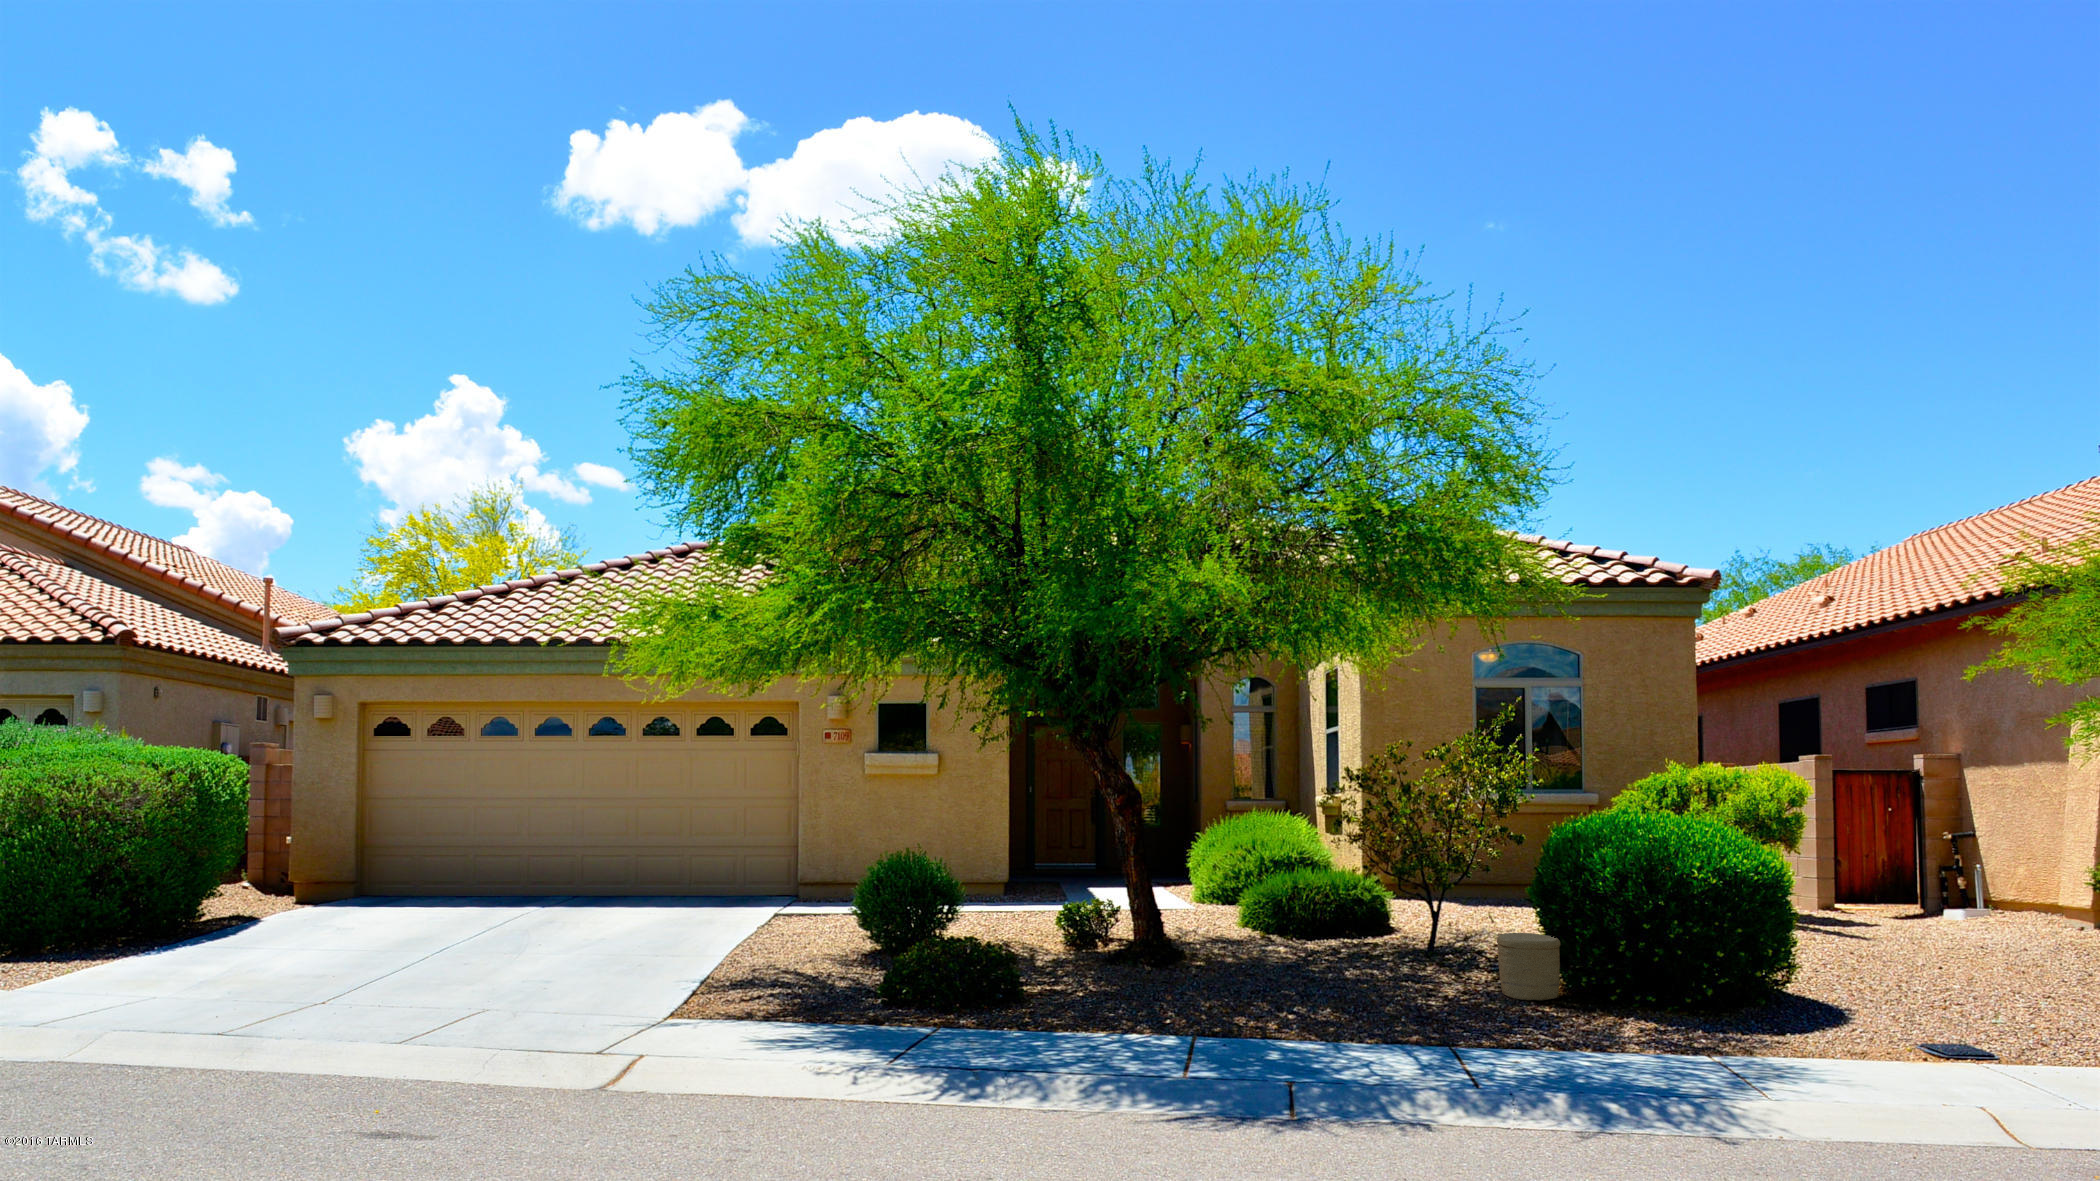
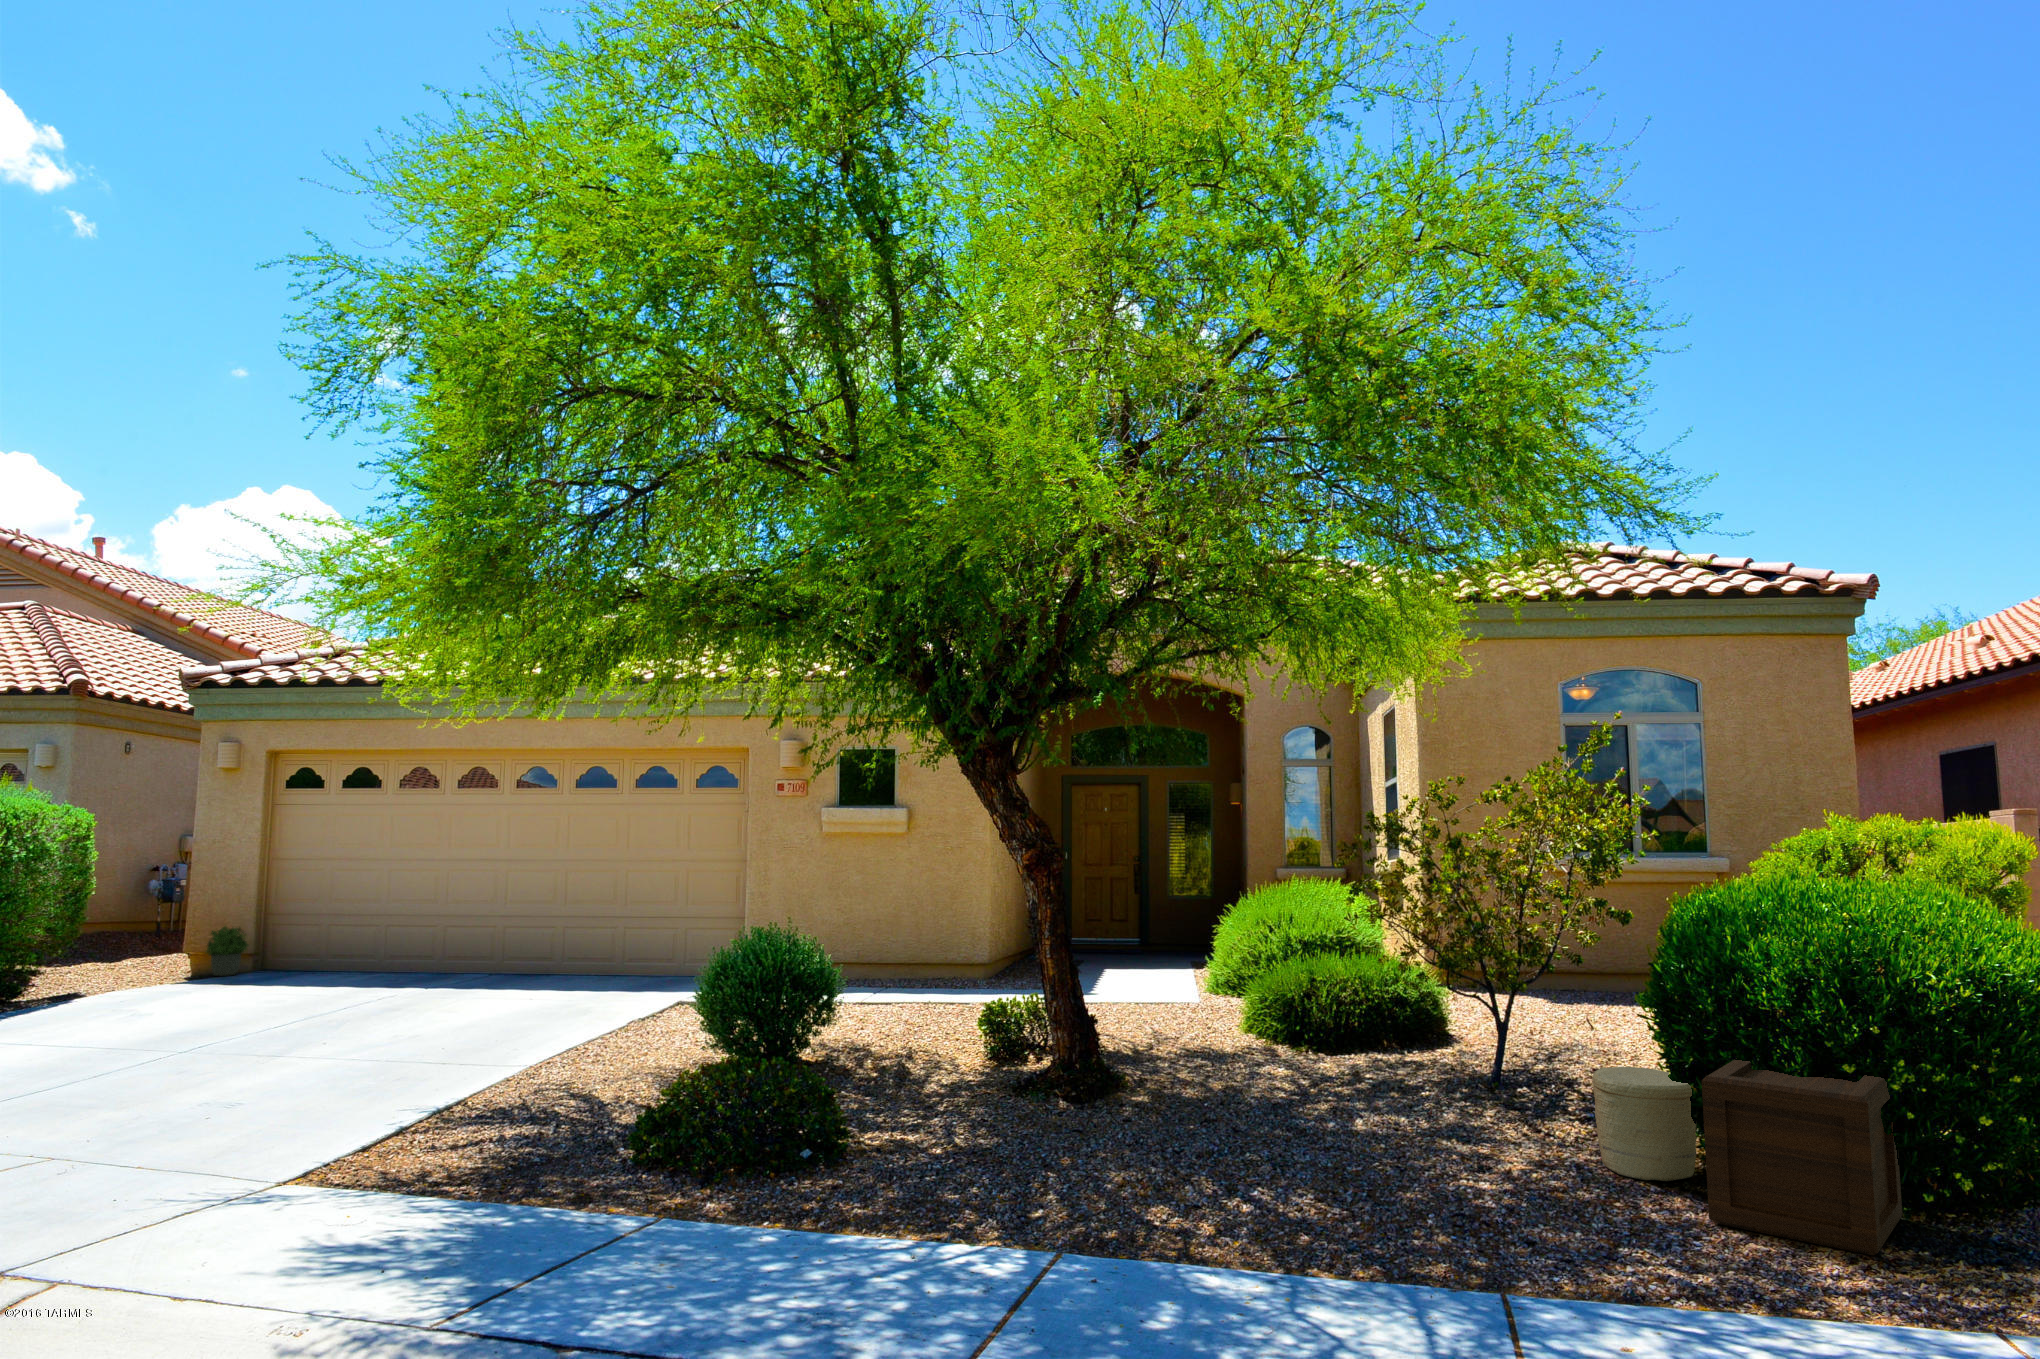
potted plant: none [306,856,346,901] -> present [206,926,248,976]
wooden crate: none [1561,921,1675,1027] -> present [1702,1060,1902,1255]

